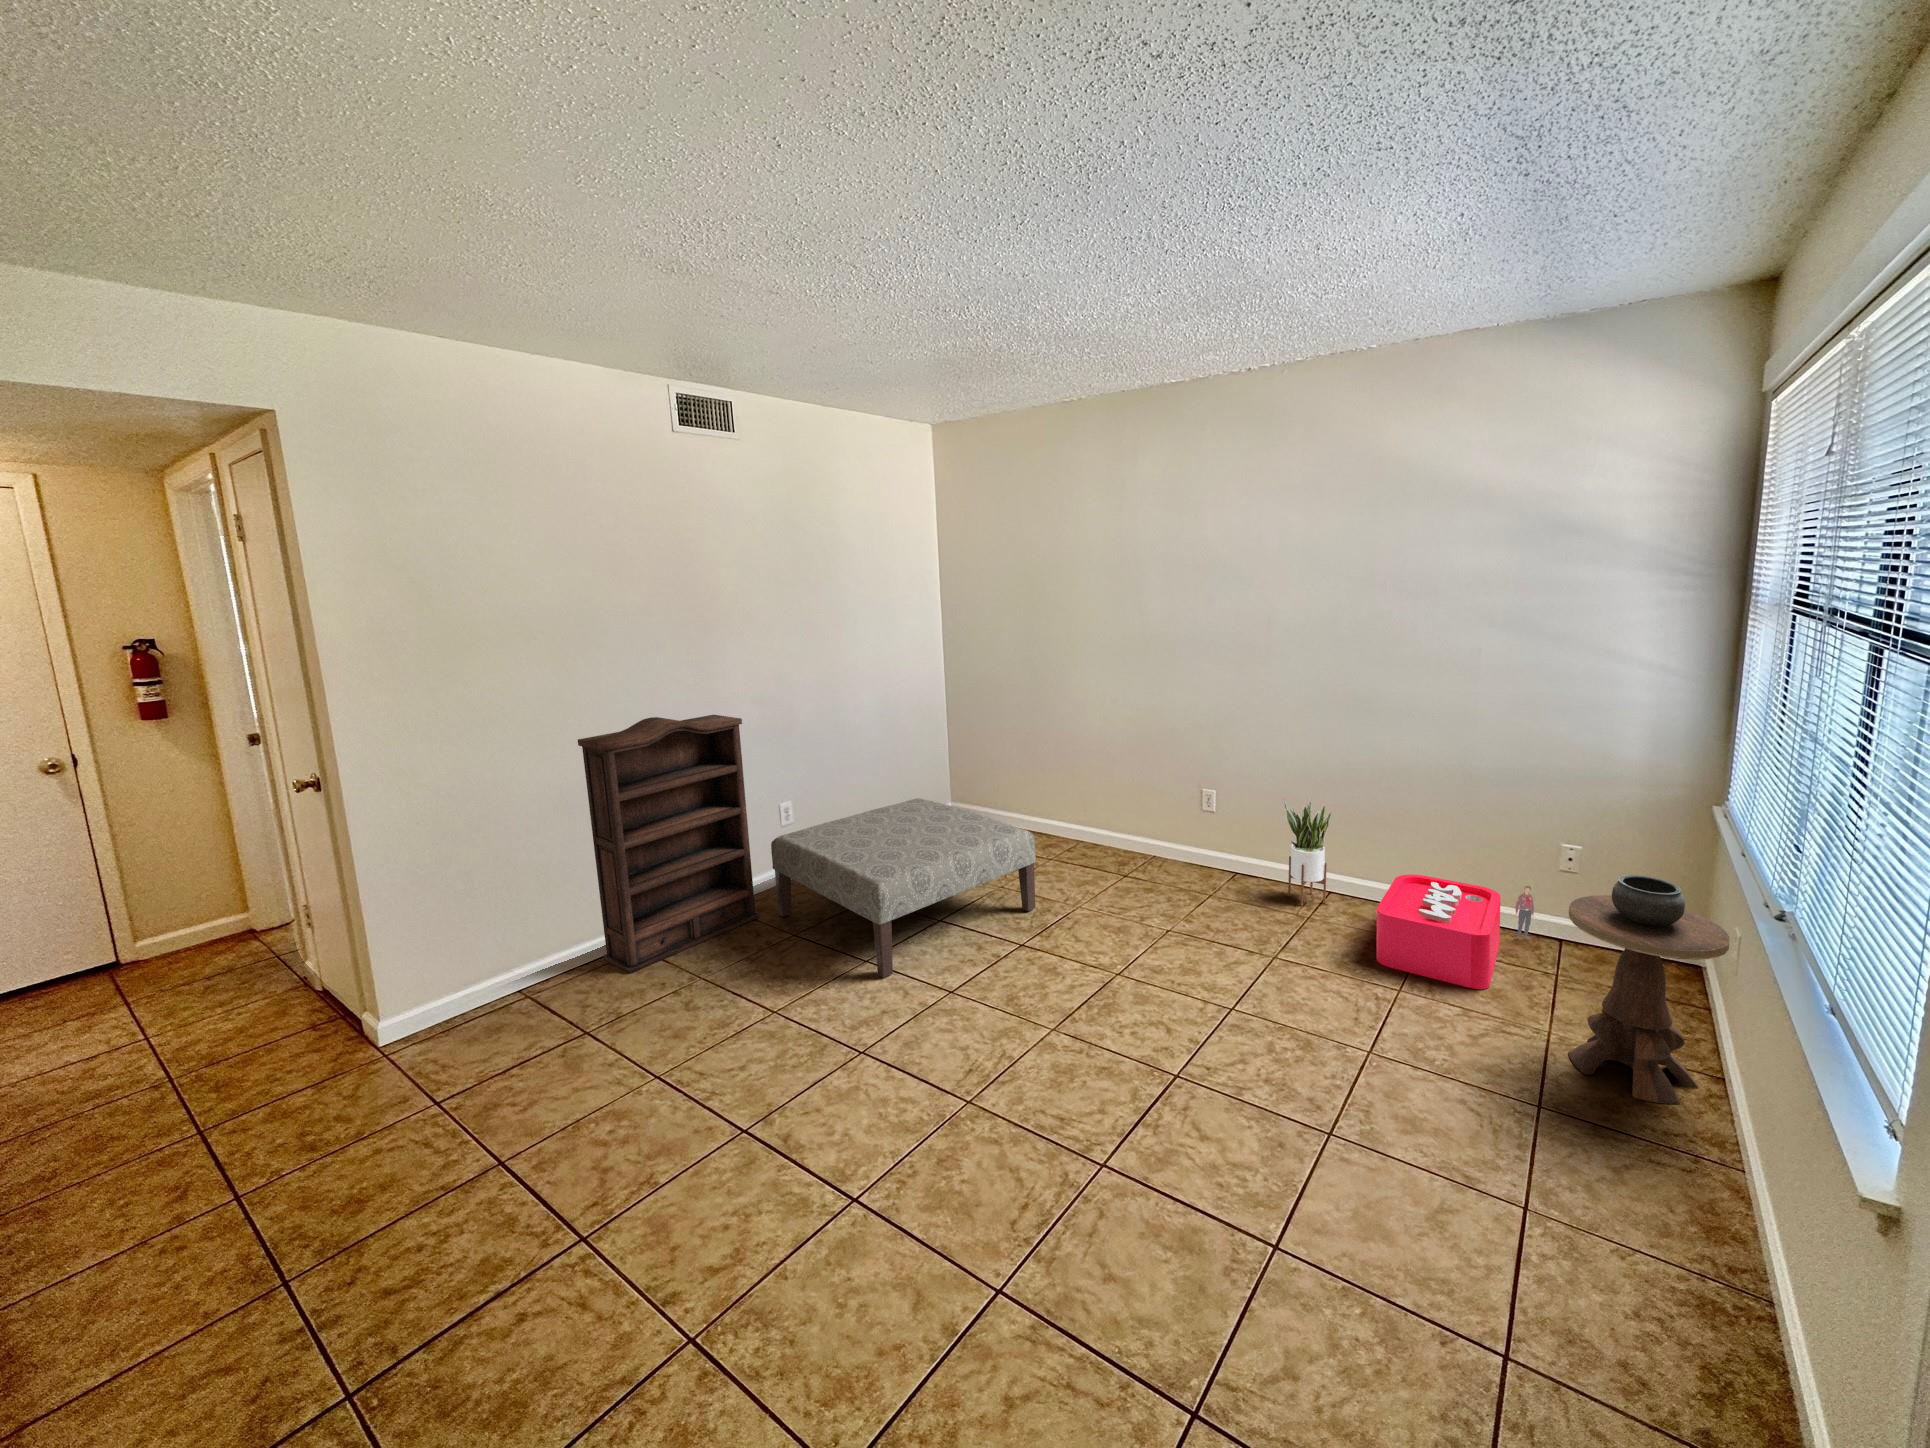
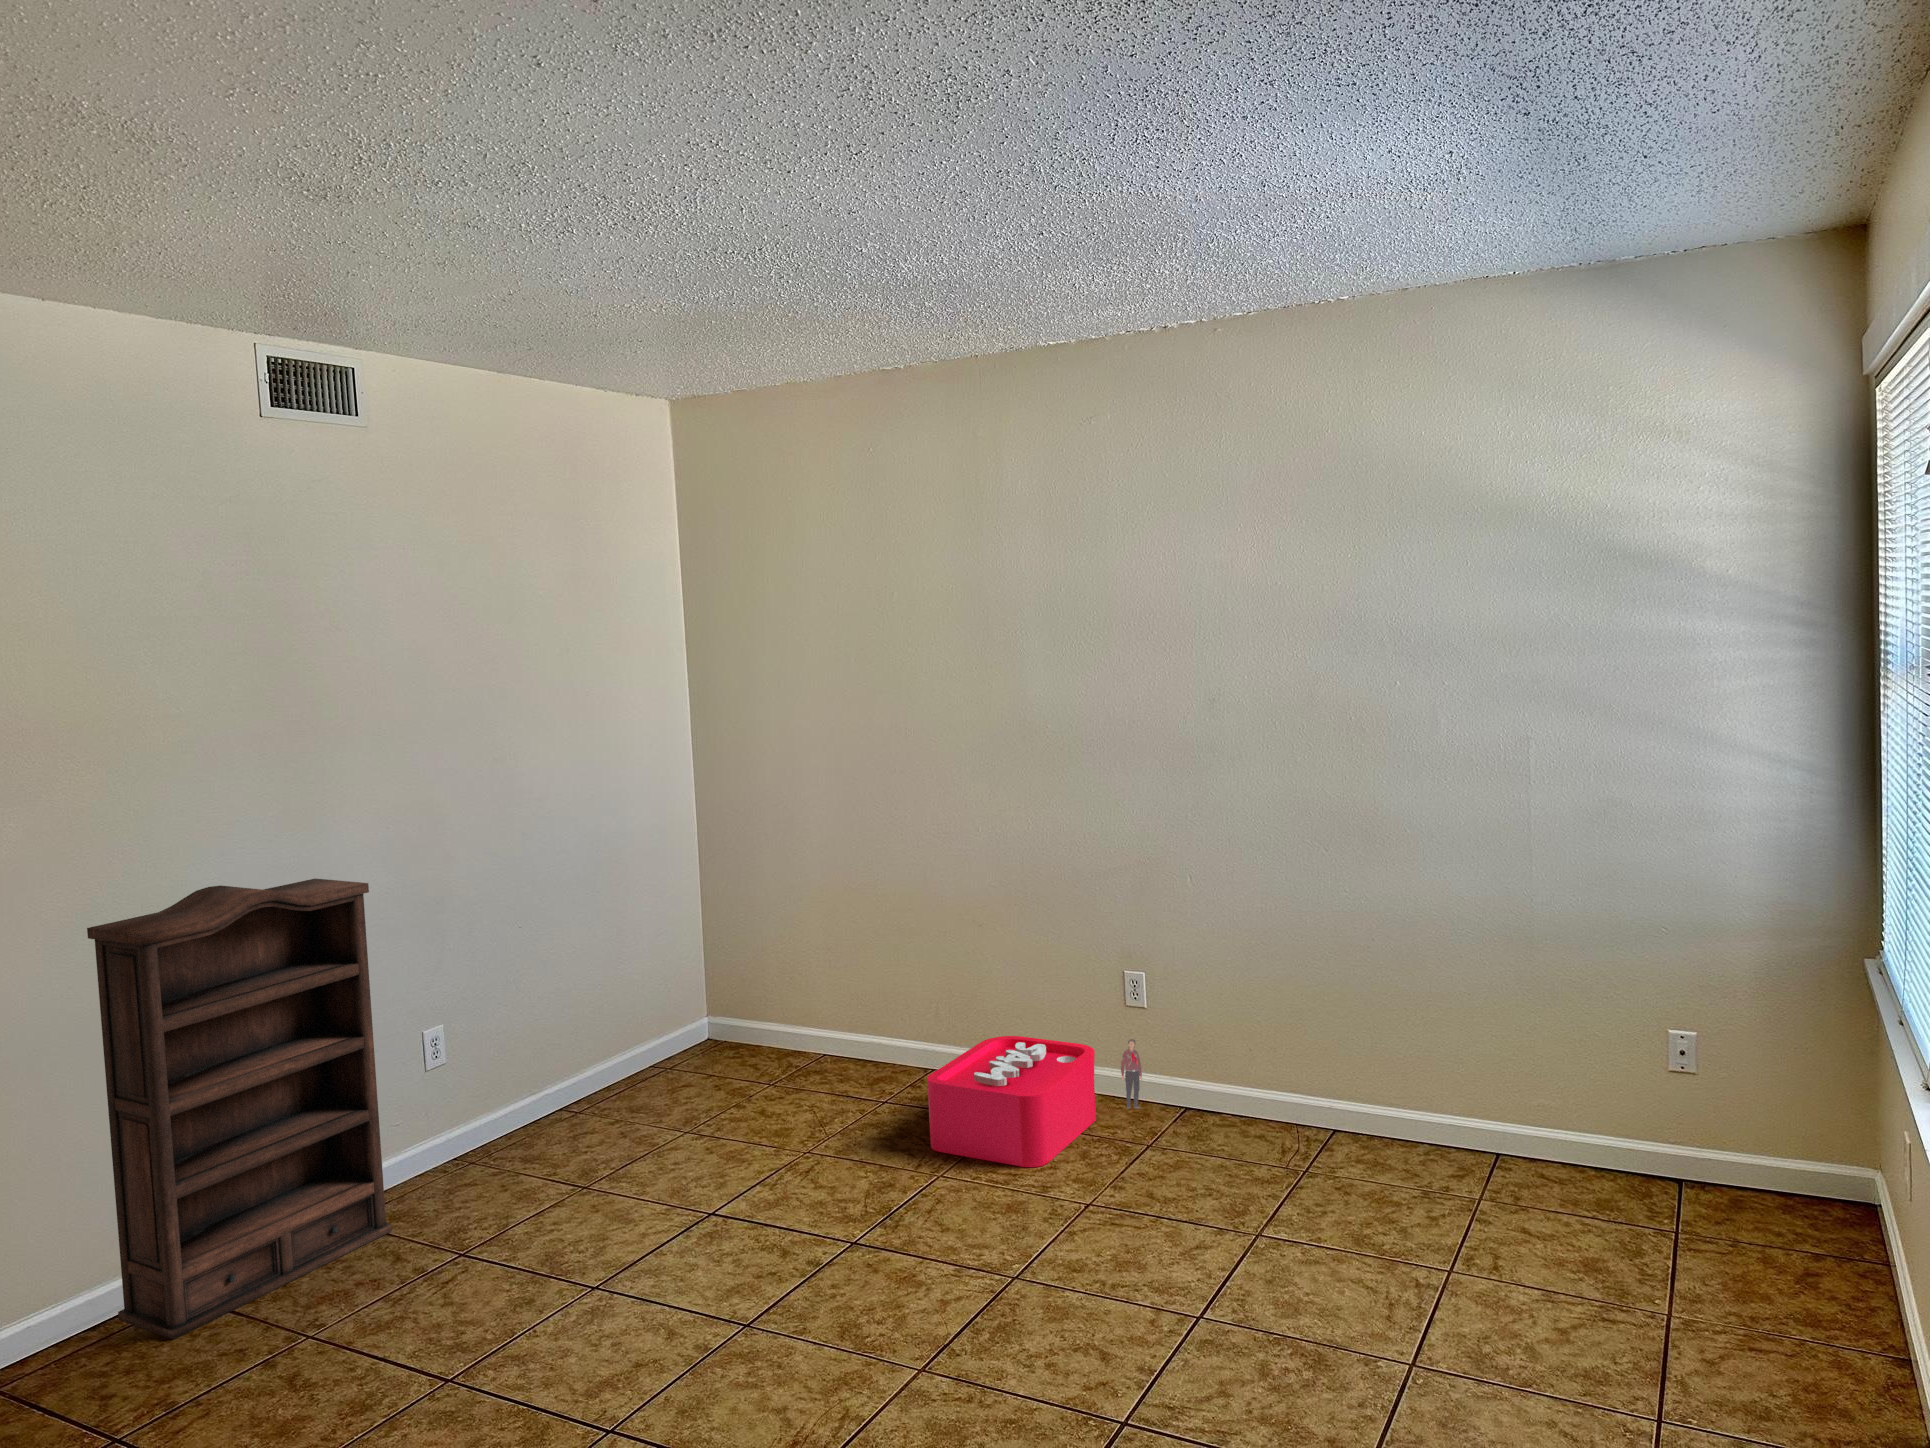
ottoman: present [771,798,1036,978] -> none [416,1011,871,1313]
potted plant: present [1282,798,1332,906] -> none [1257,978,1333,1154]
storage bin: present [1376,874,1534,989] -> present [927,1036,1142,1167]
side table: present [1568,875,1730,1104] -> none [1676,1060,1888,1398]

